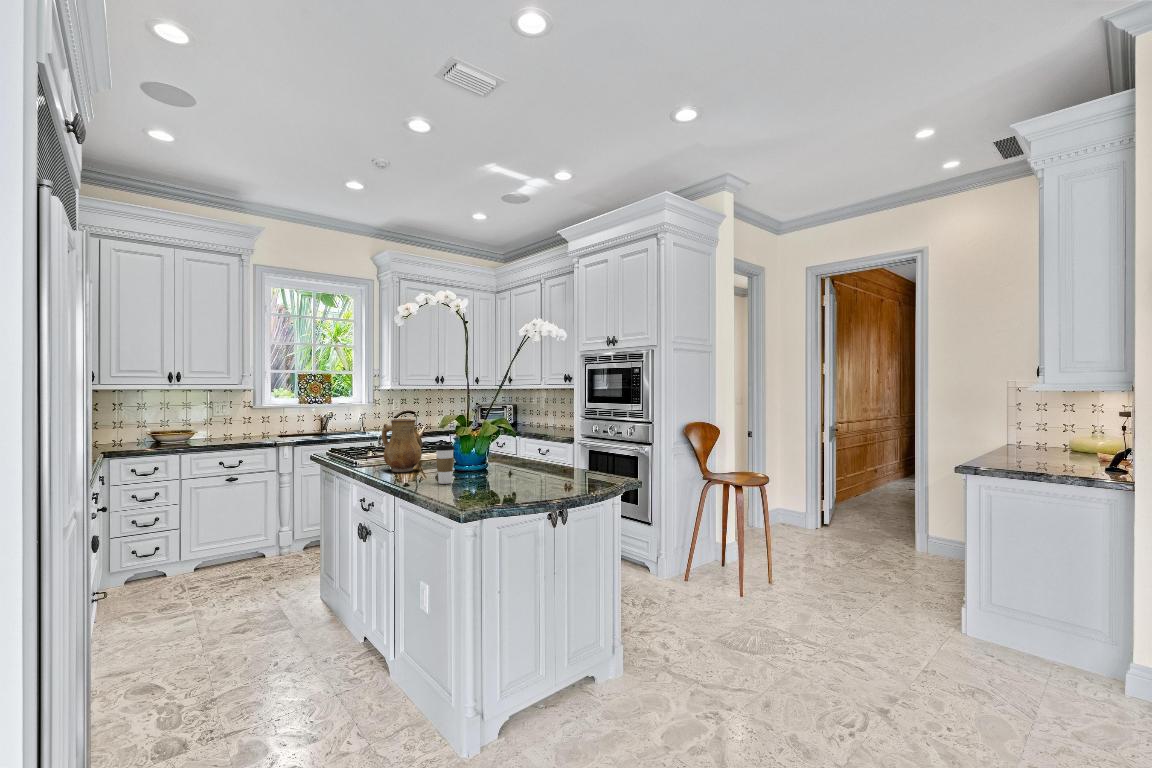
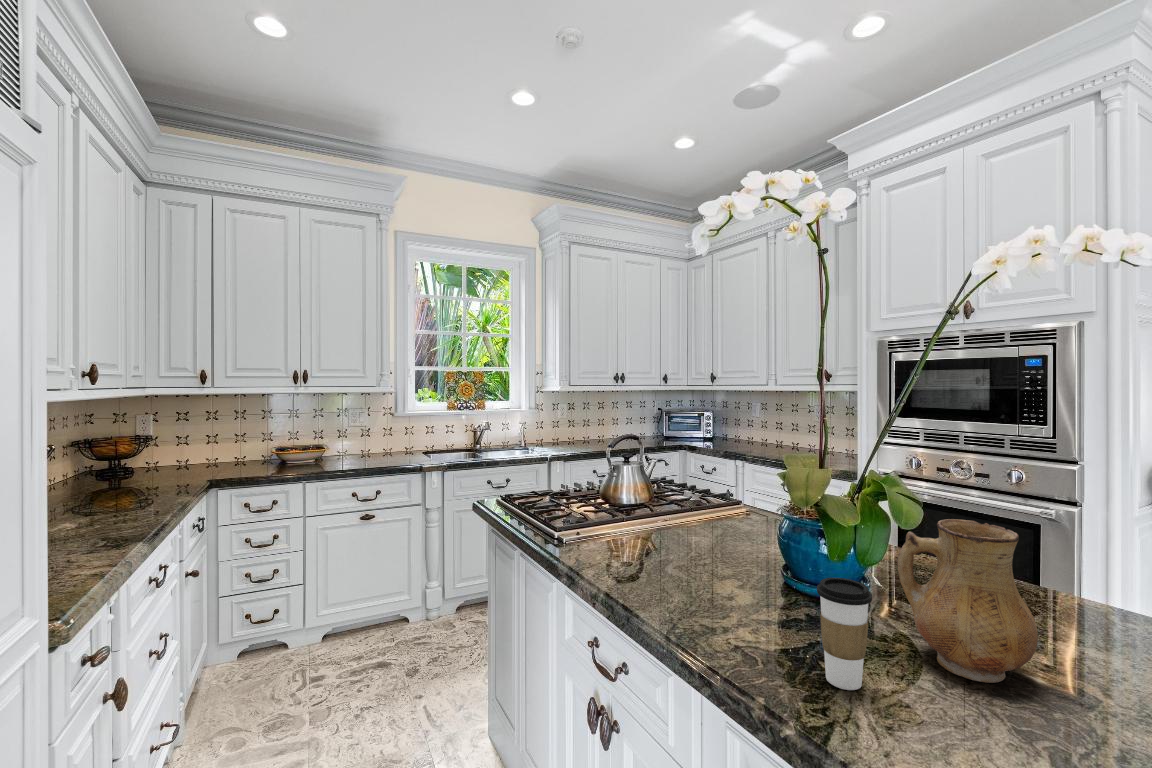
ceramic pitcher: present [382,419,422,472] -> present [897,519,1038,683]

